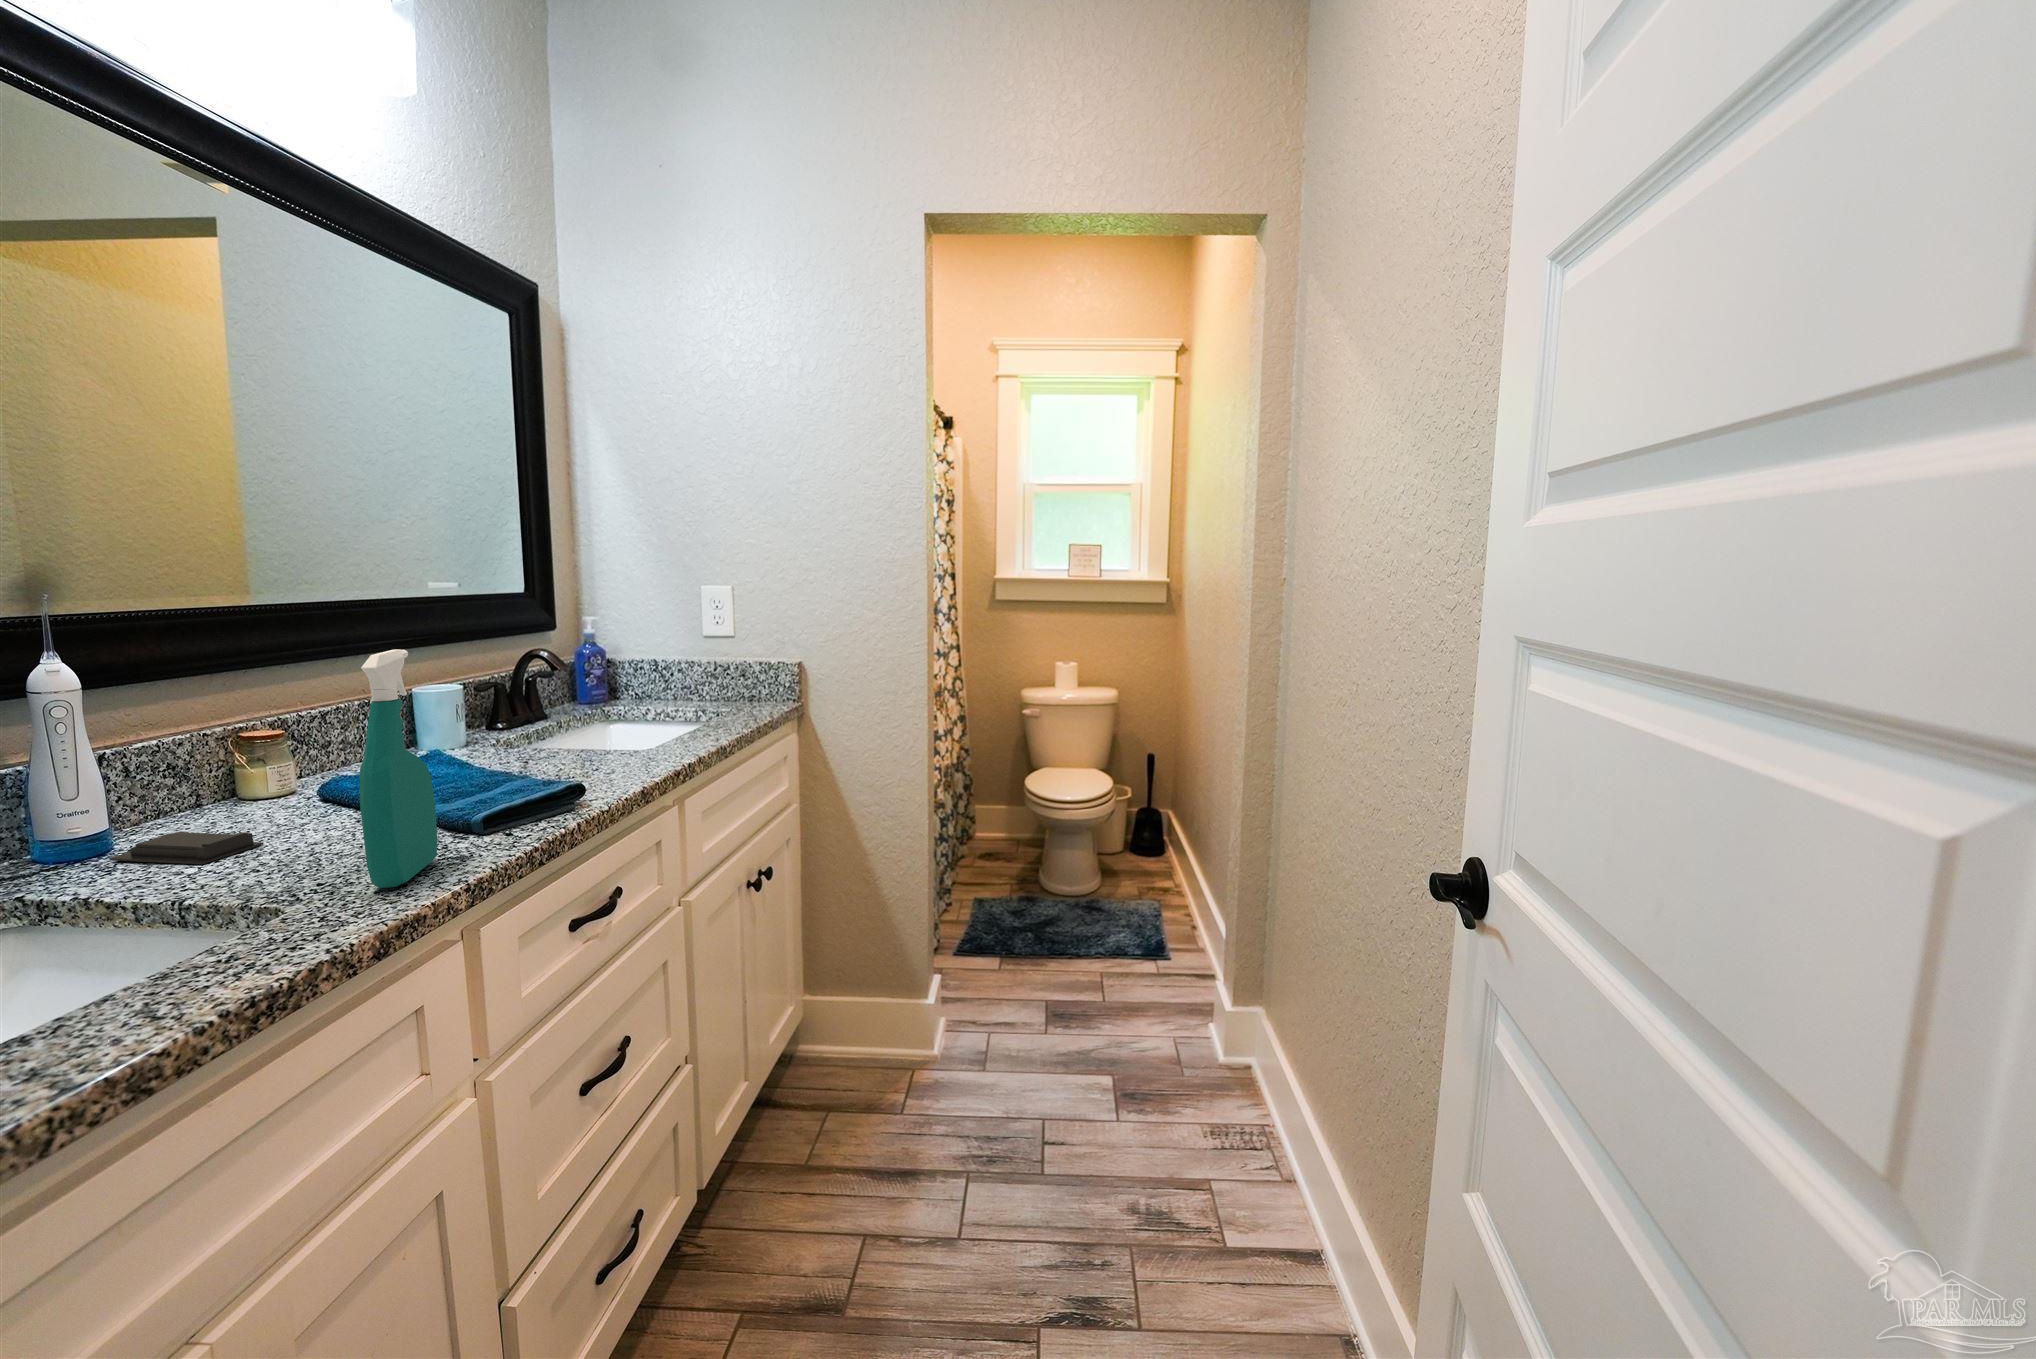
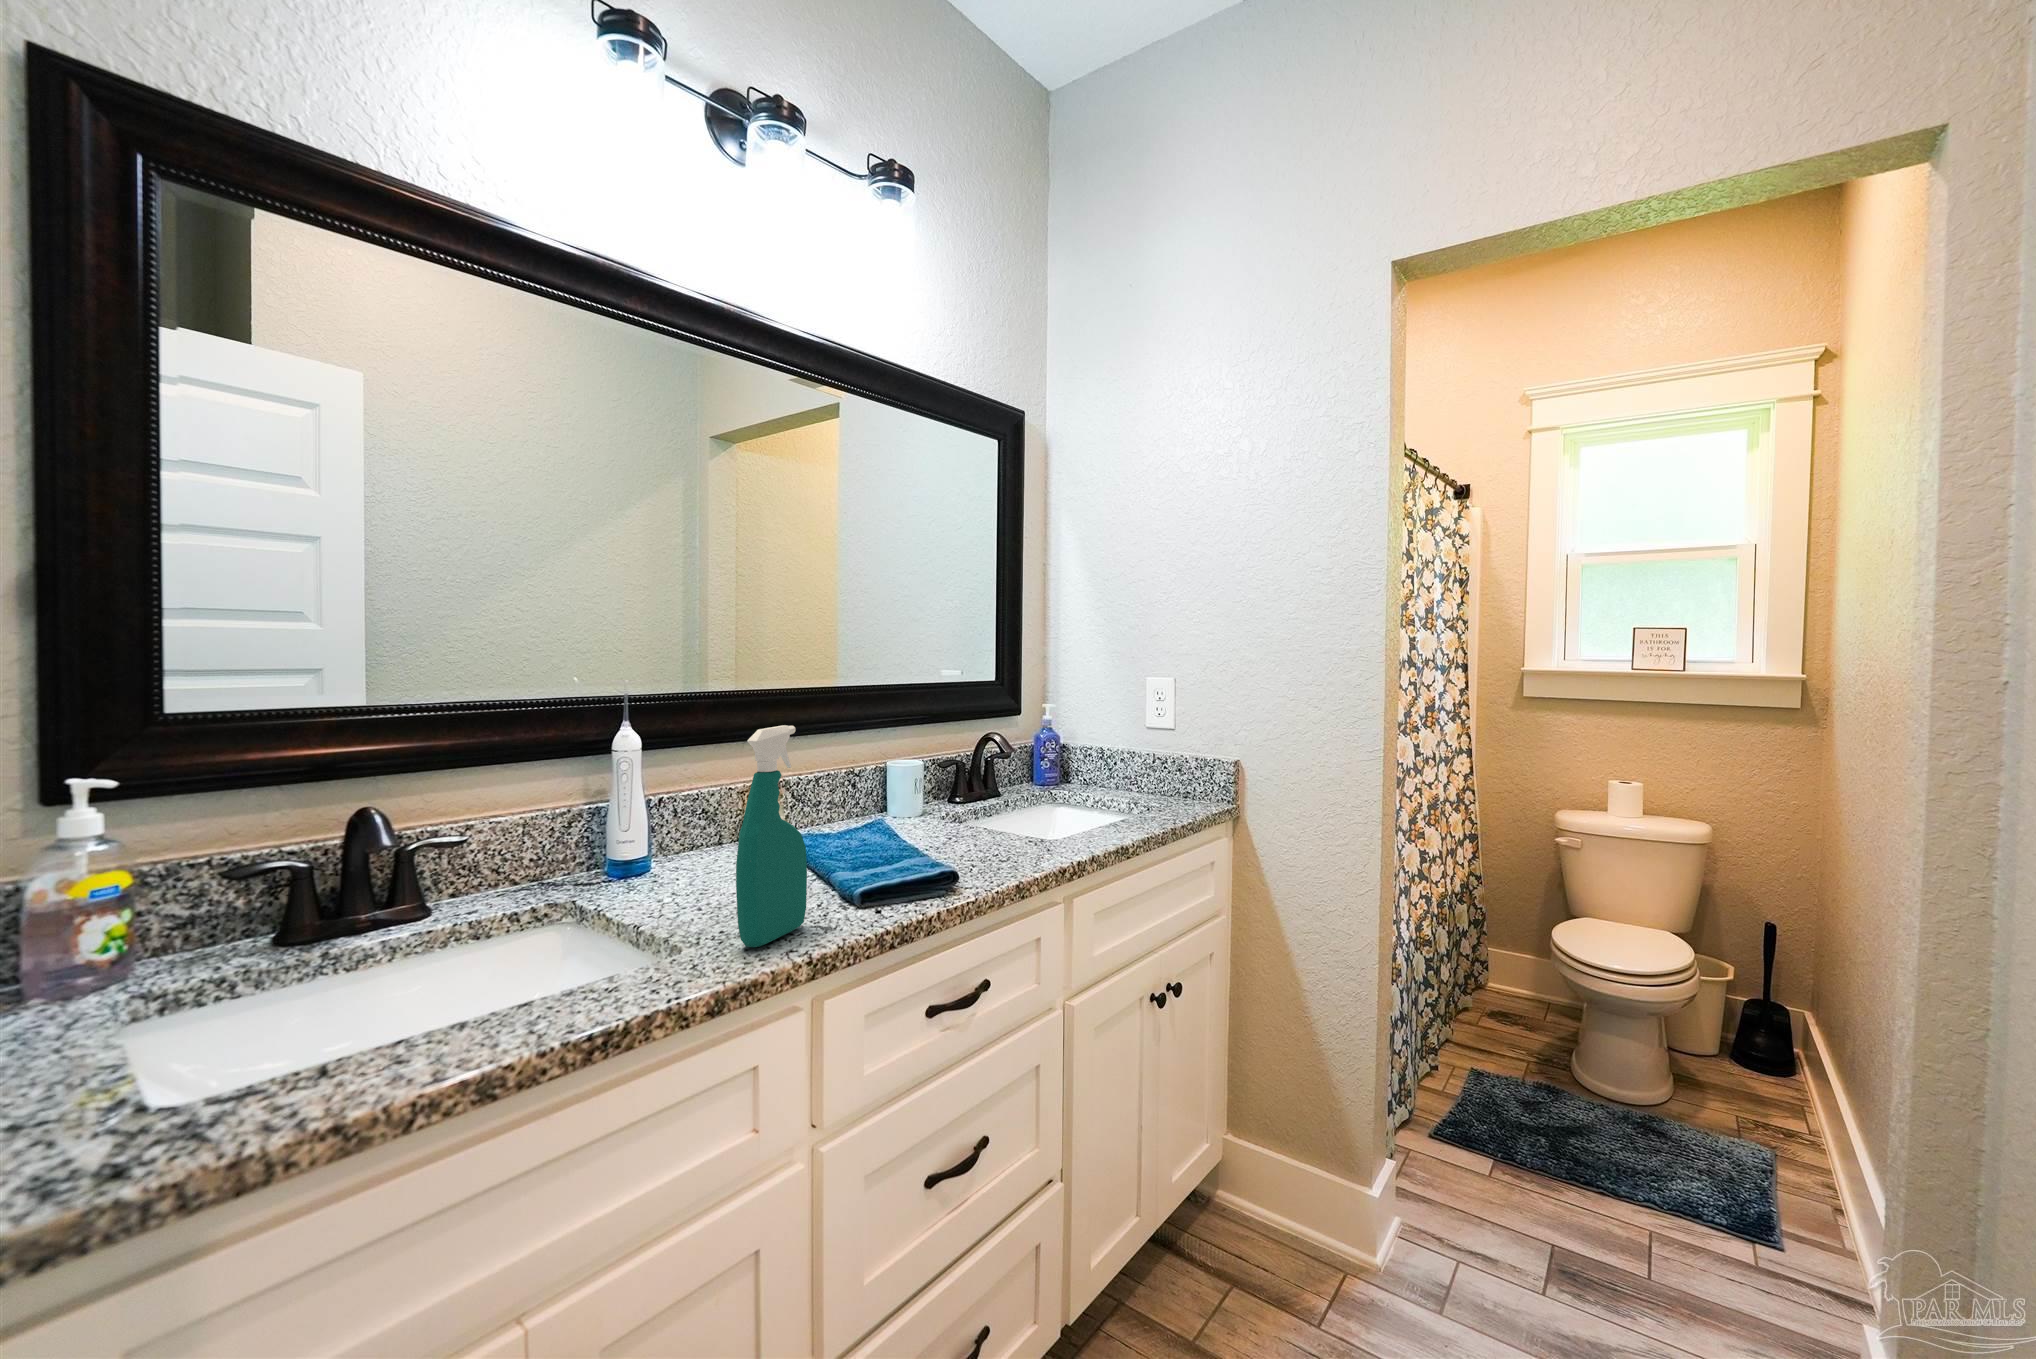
soap bar: present [109,832,263,864] -> none [640,866,723,896]

